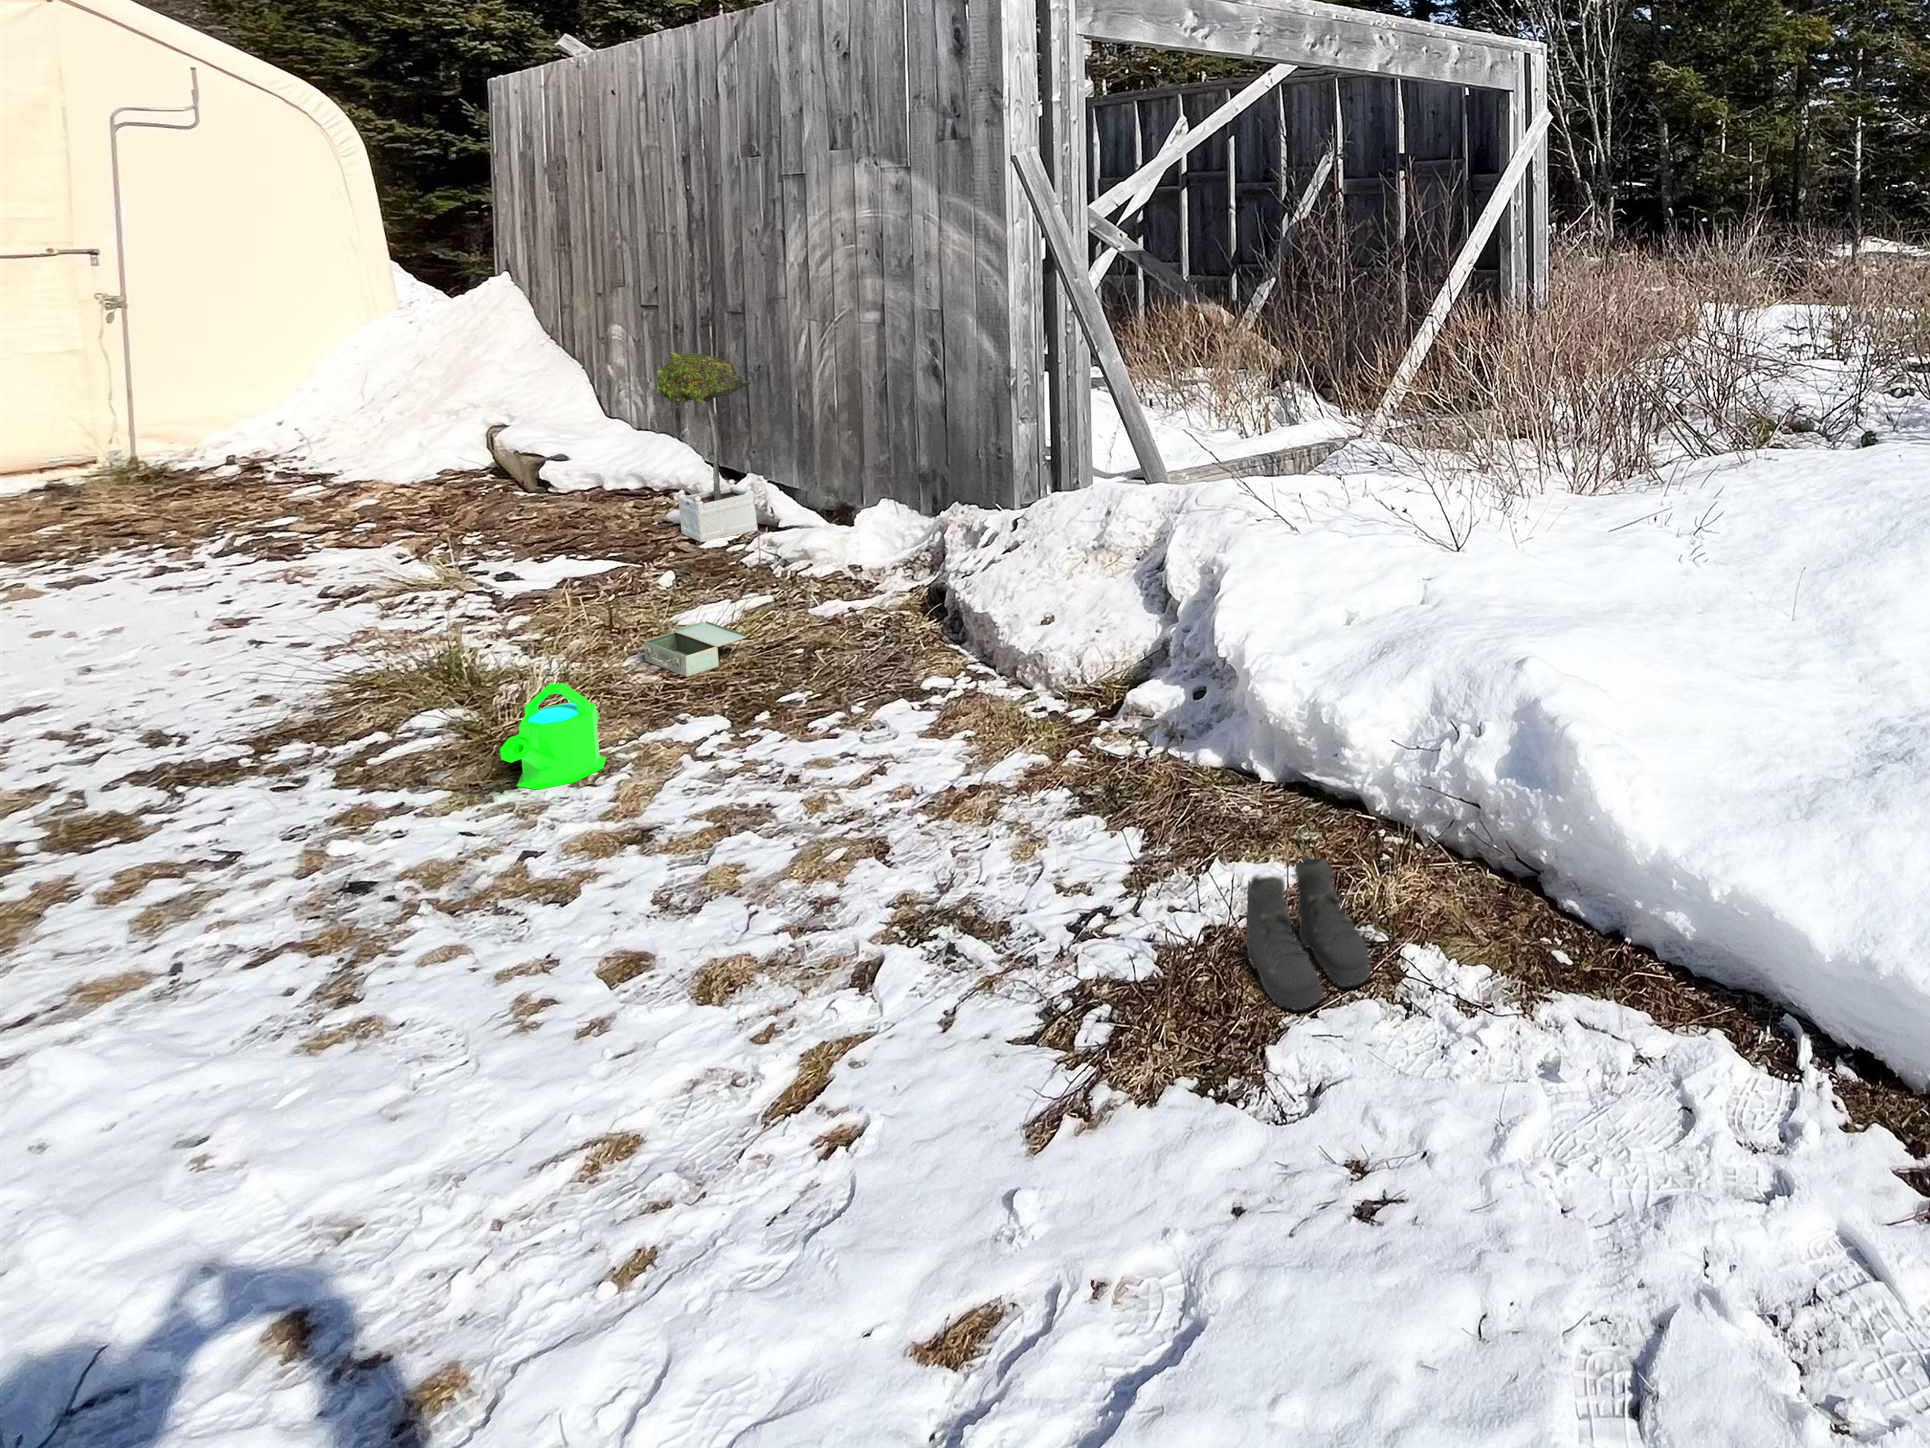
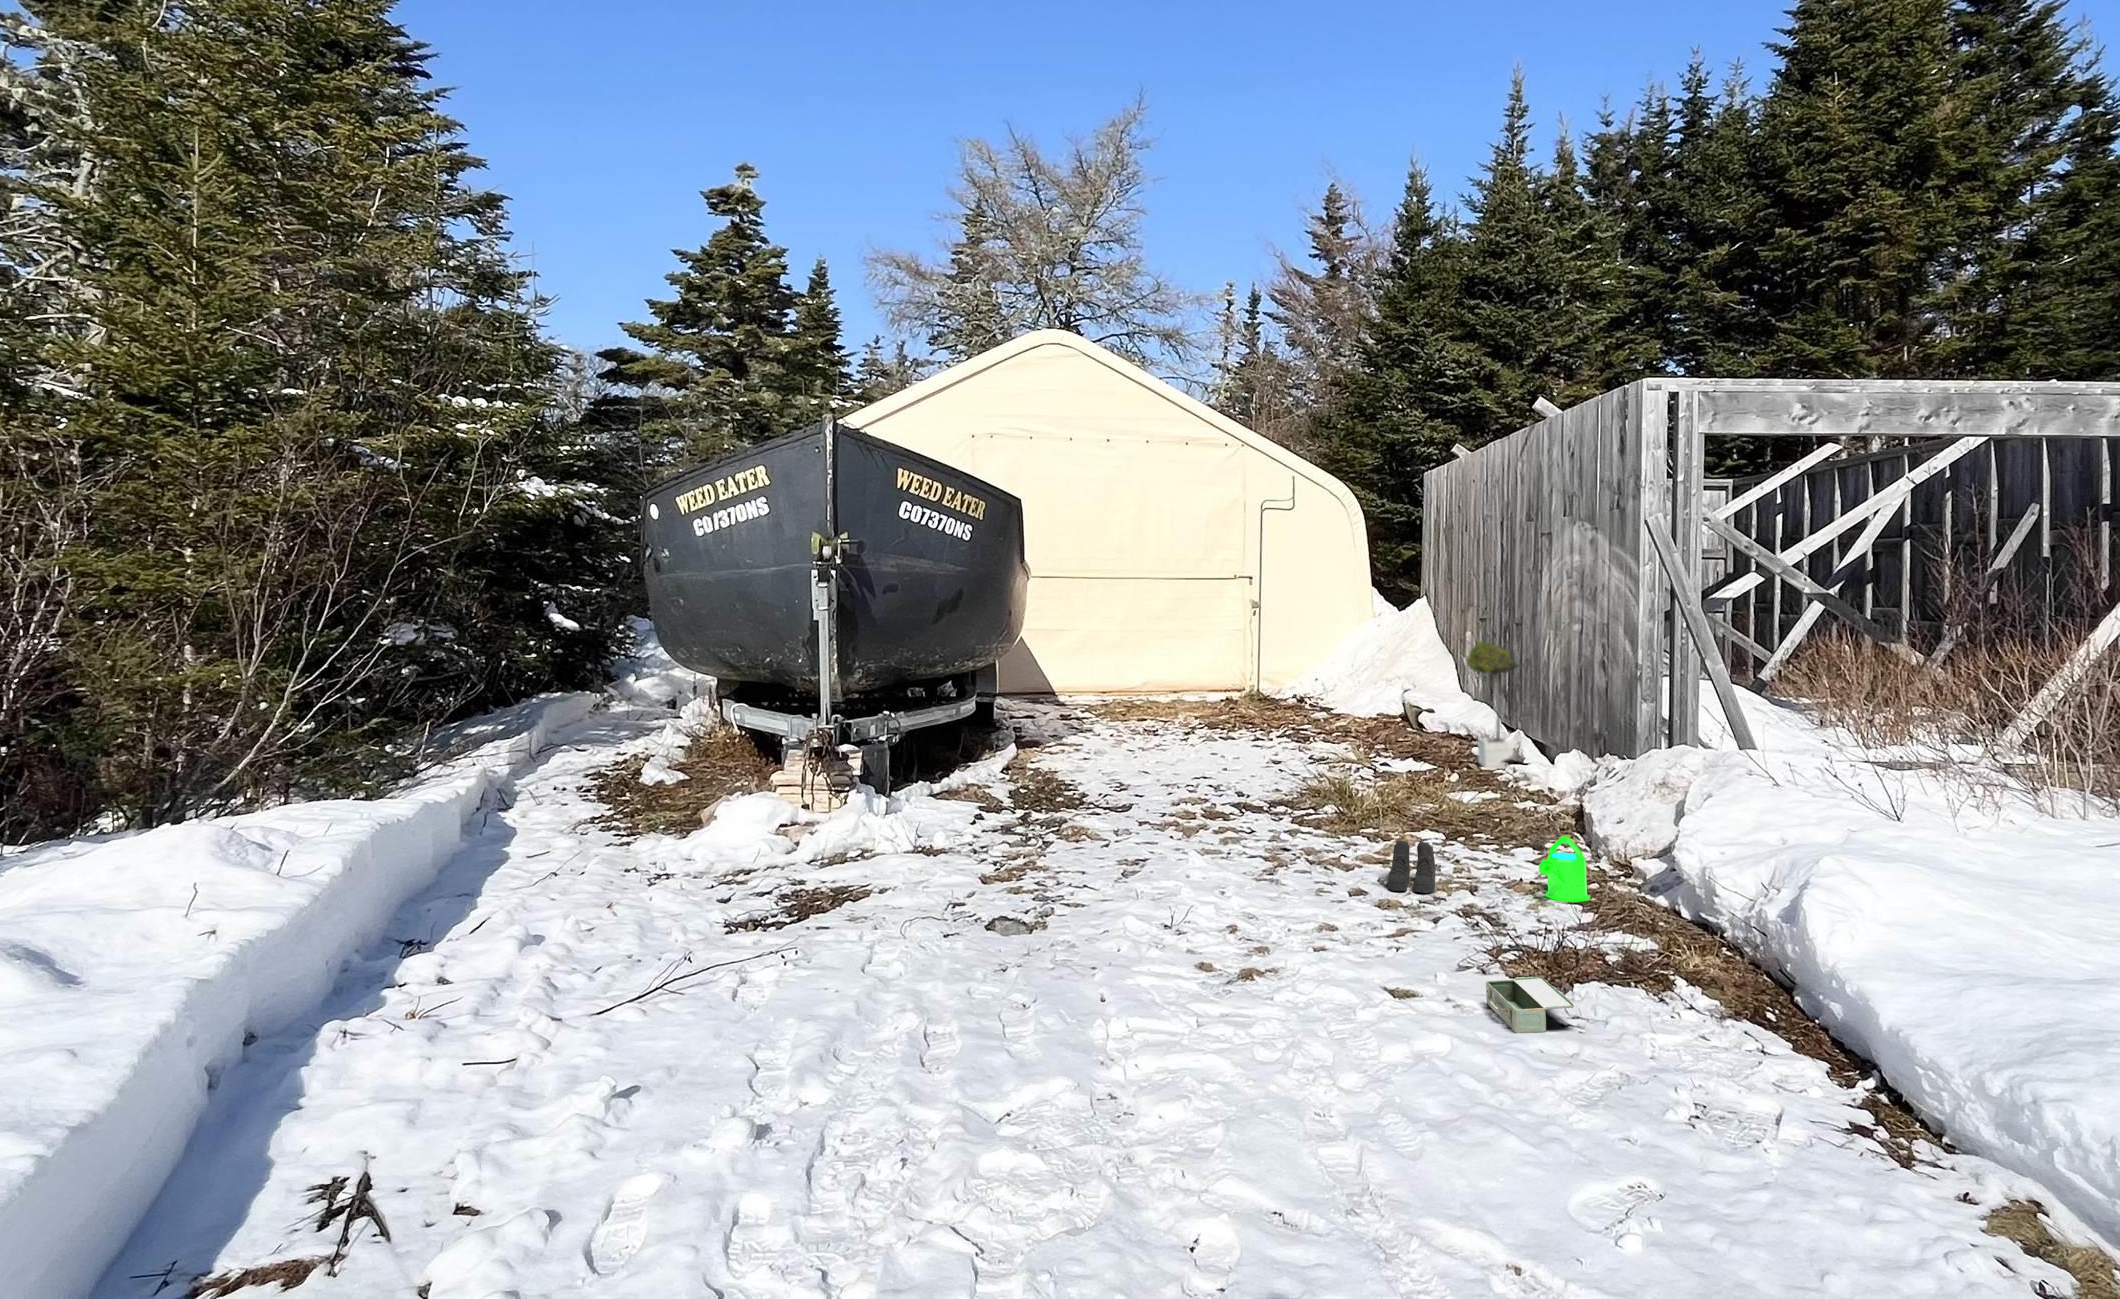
toolbox: present [644,621,747,677] -> present [1486,977,1574,1033]
watering can: present [500,683,606,790] -> present [1539,836,1590,902]
boots: present [1246,857,1370,1010] -> present [1388,841,1435,893]

